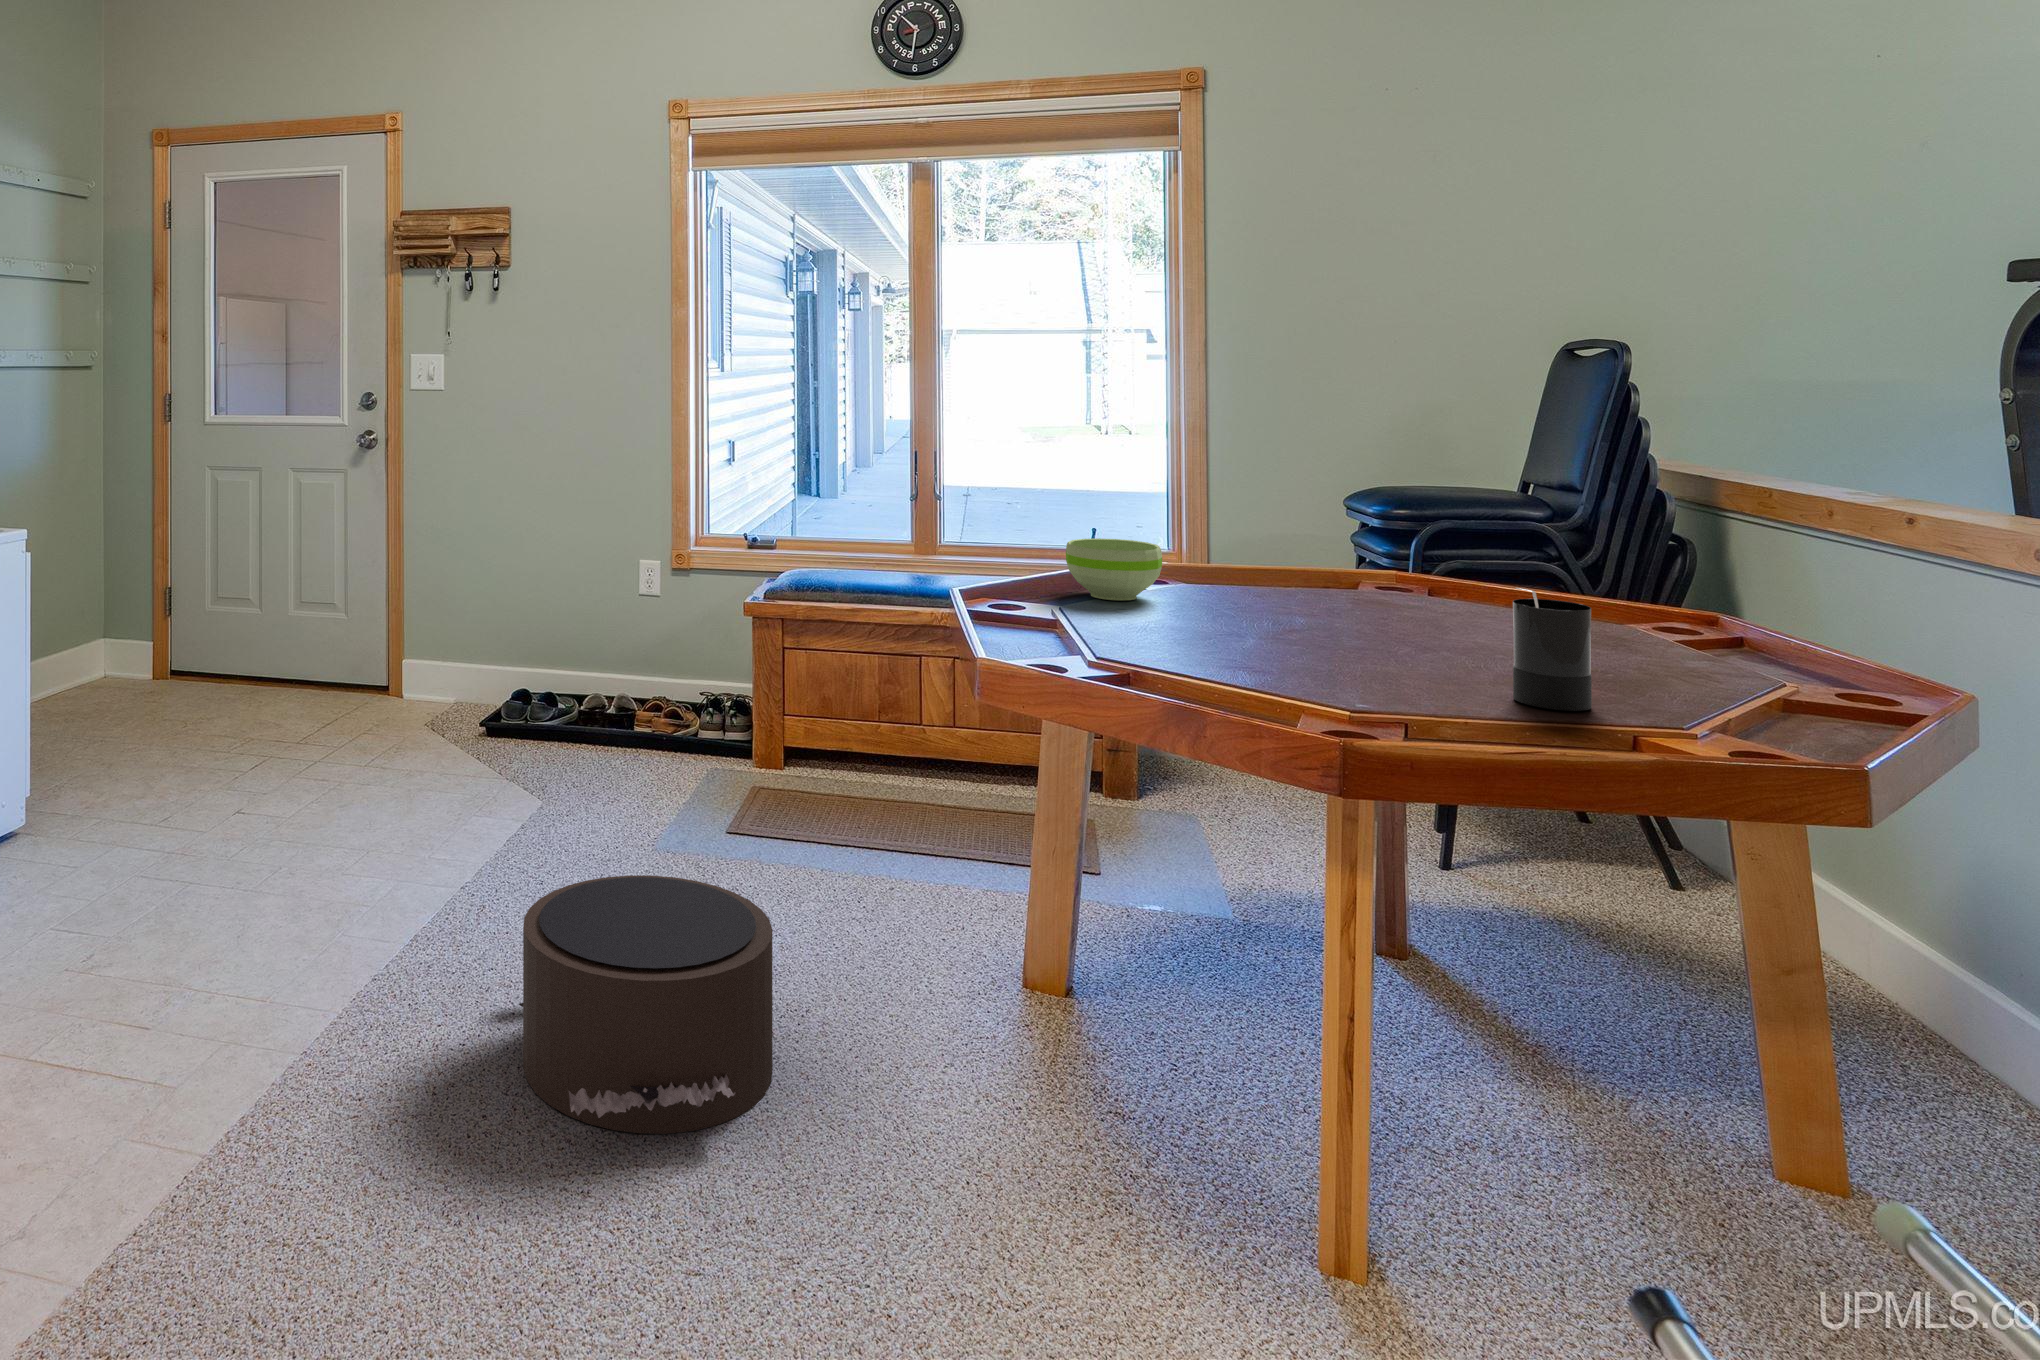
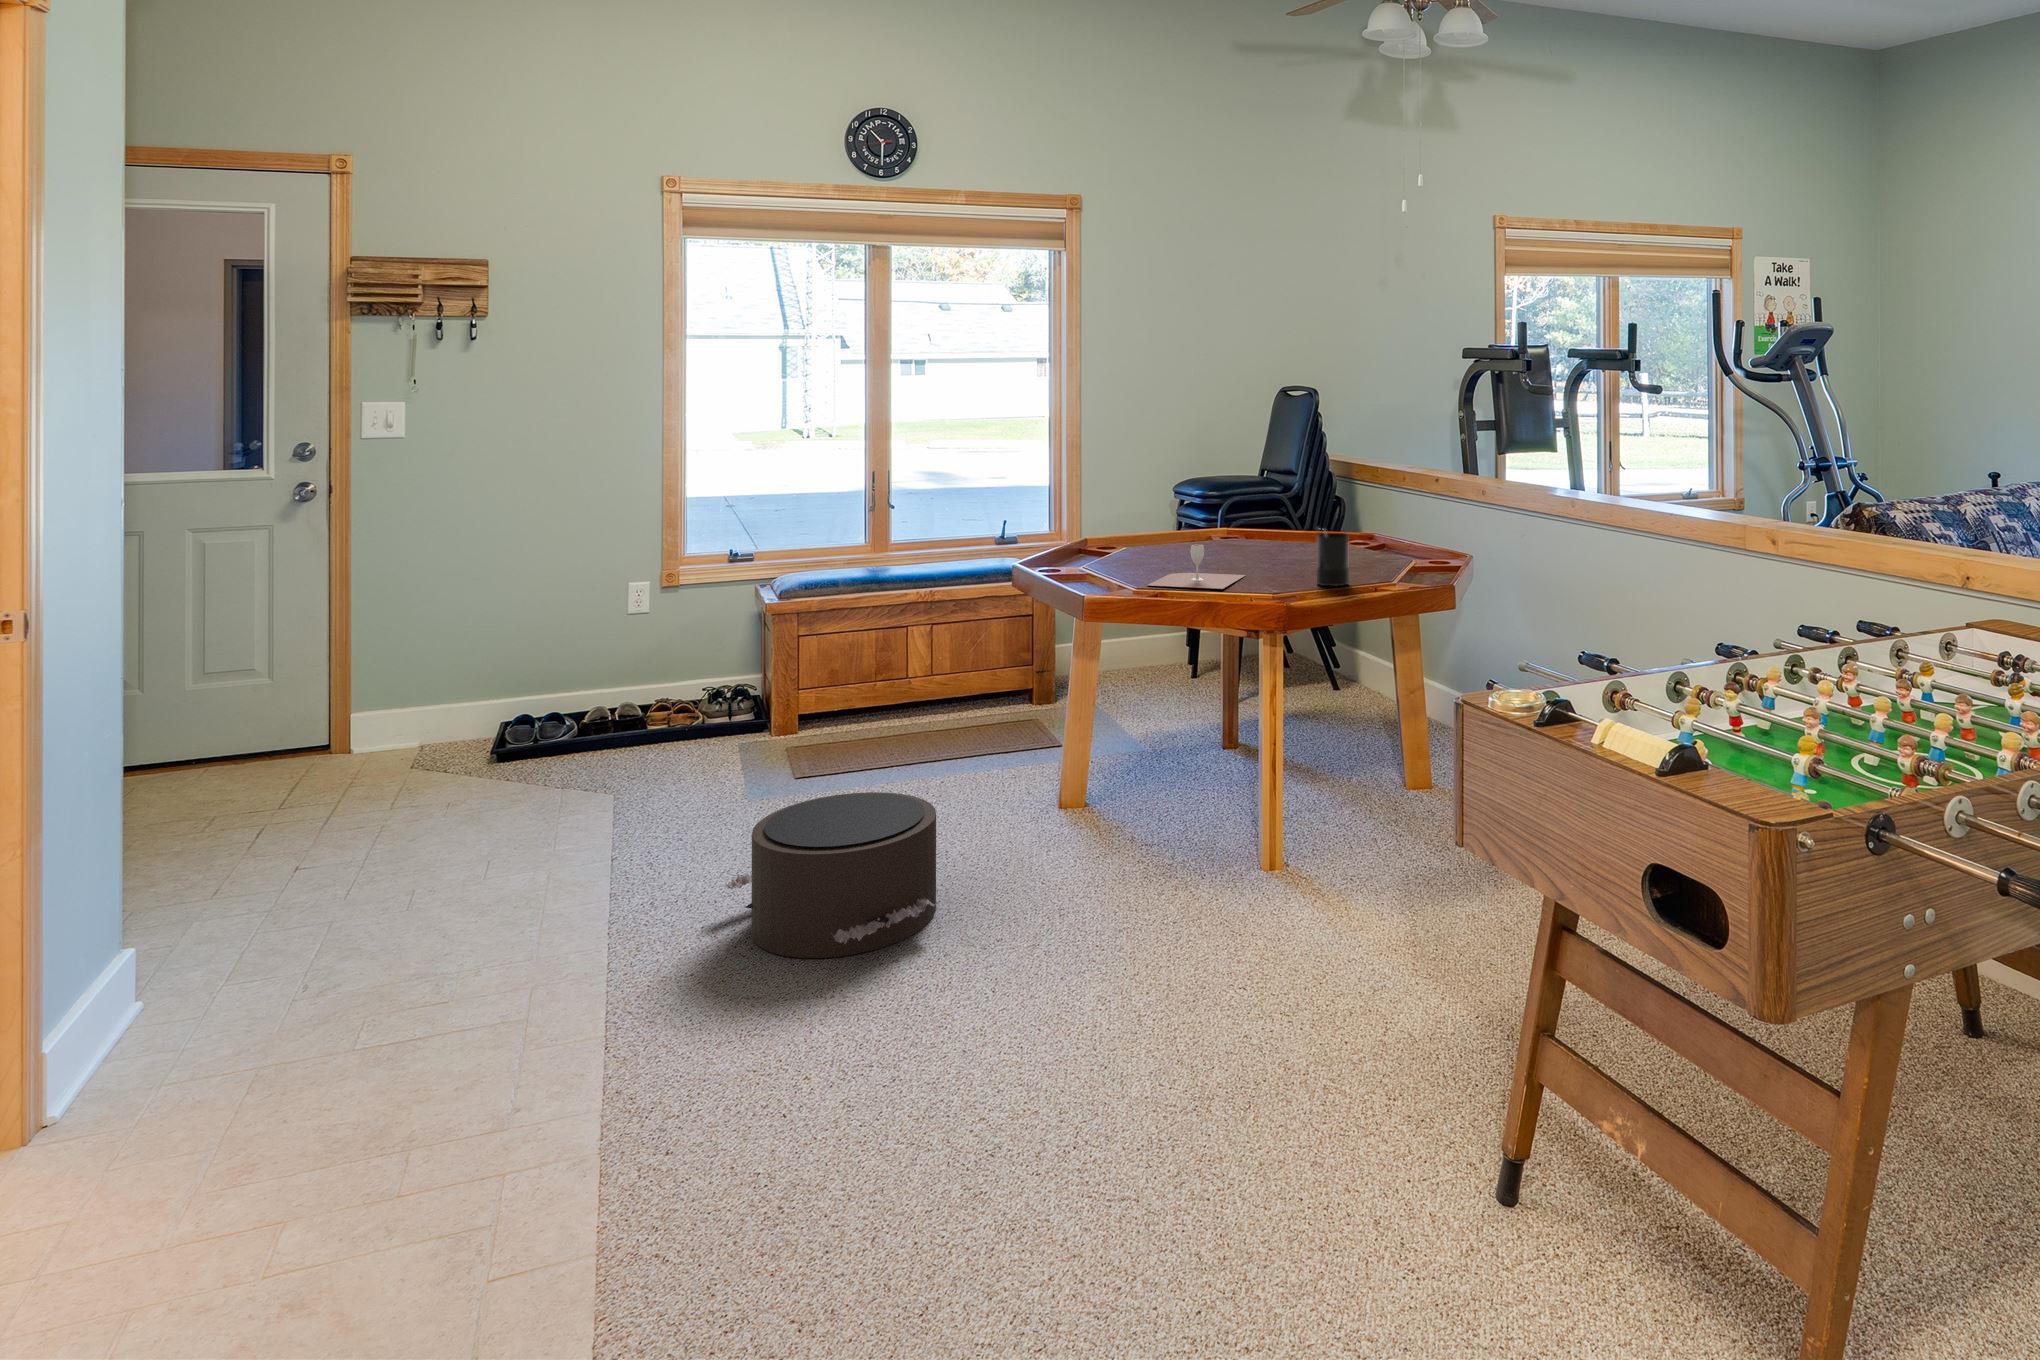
bowl: present [1066,538,1162,600] -> none [1064,523,1121,562]
wine glass: none [1159,590,1369,678] -> present [1148,544,1246,589]

